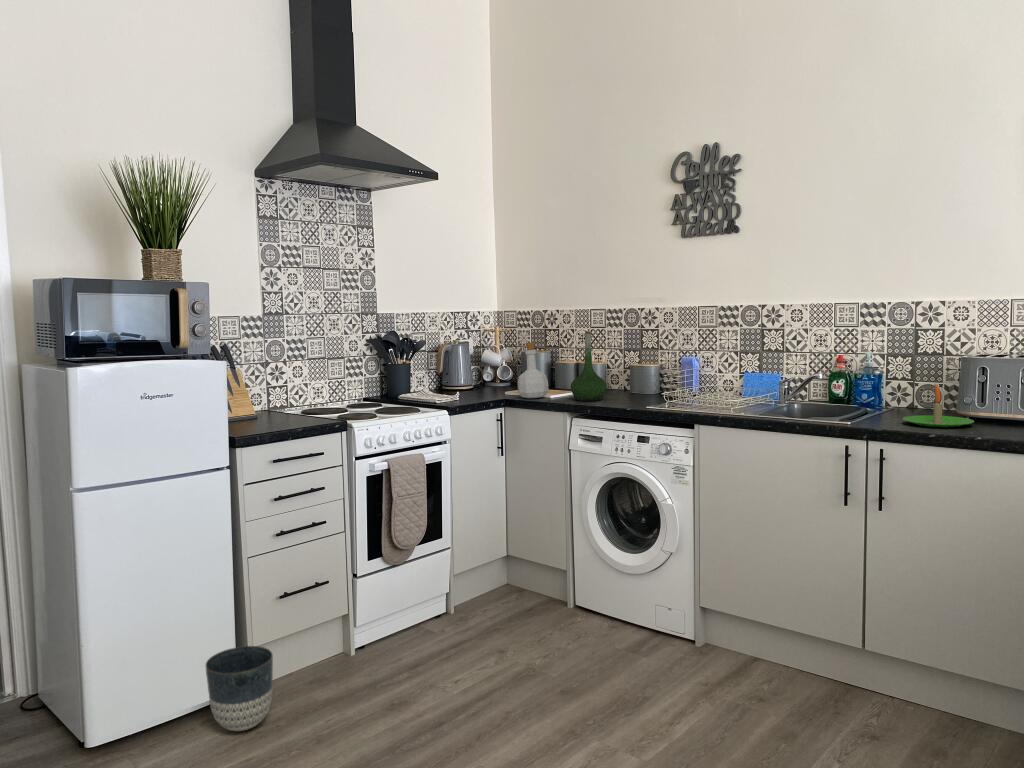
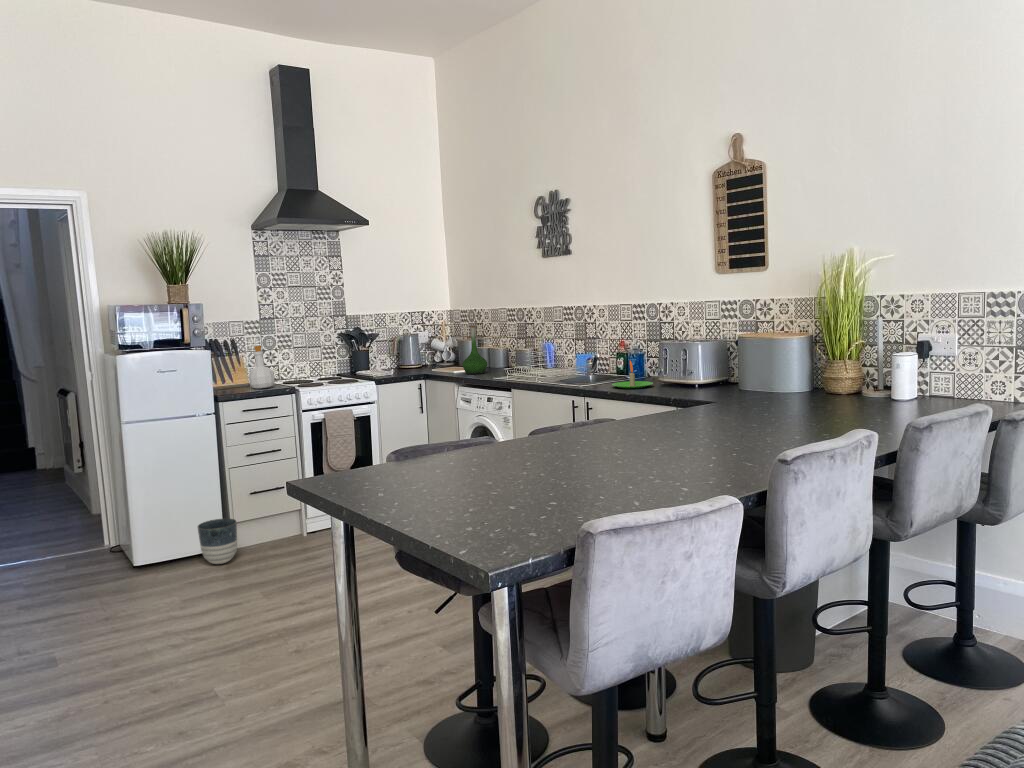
bottle: present [518,342,548,398] -> present [249,346,274,389]

